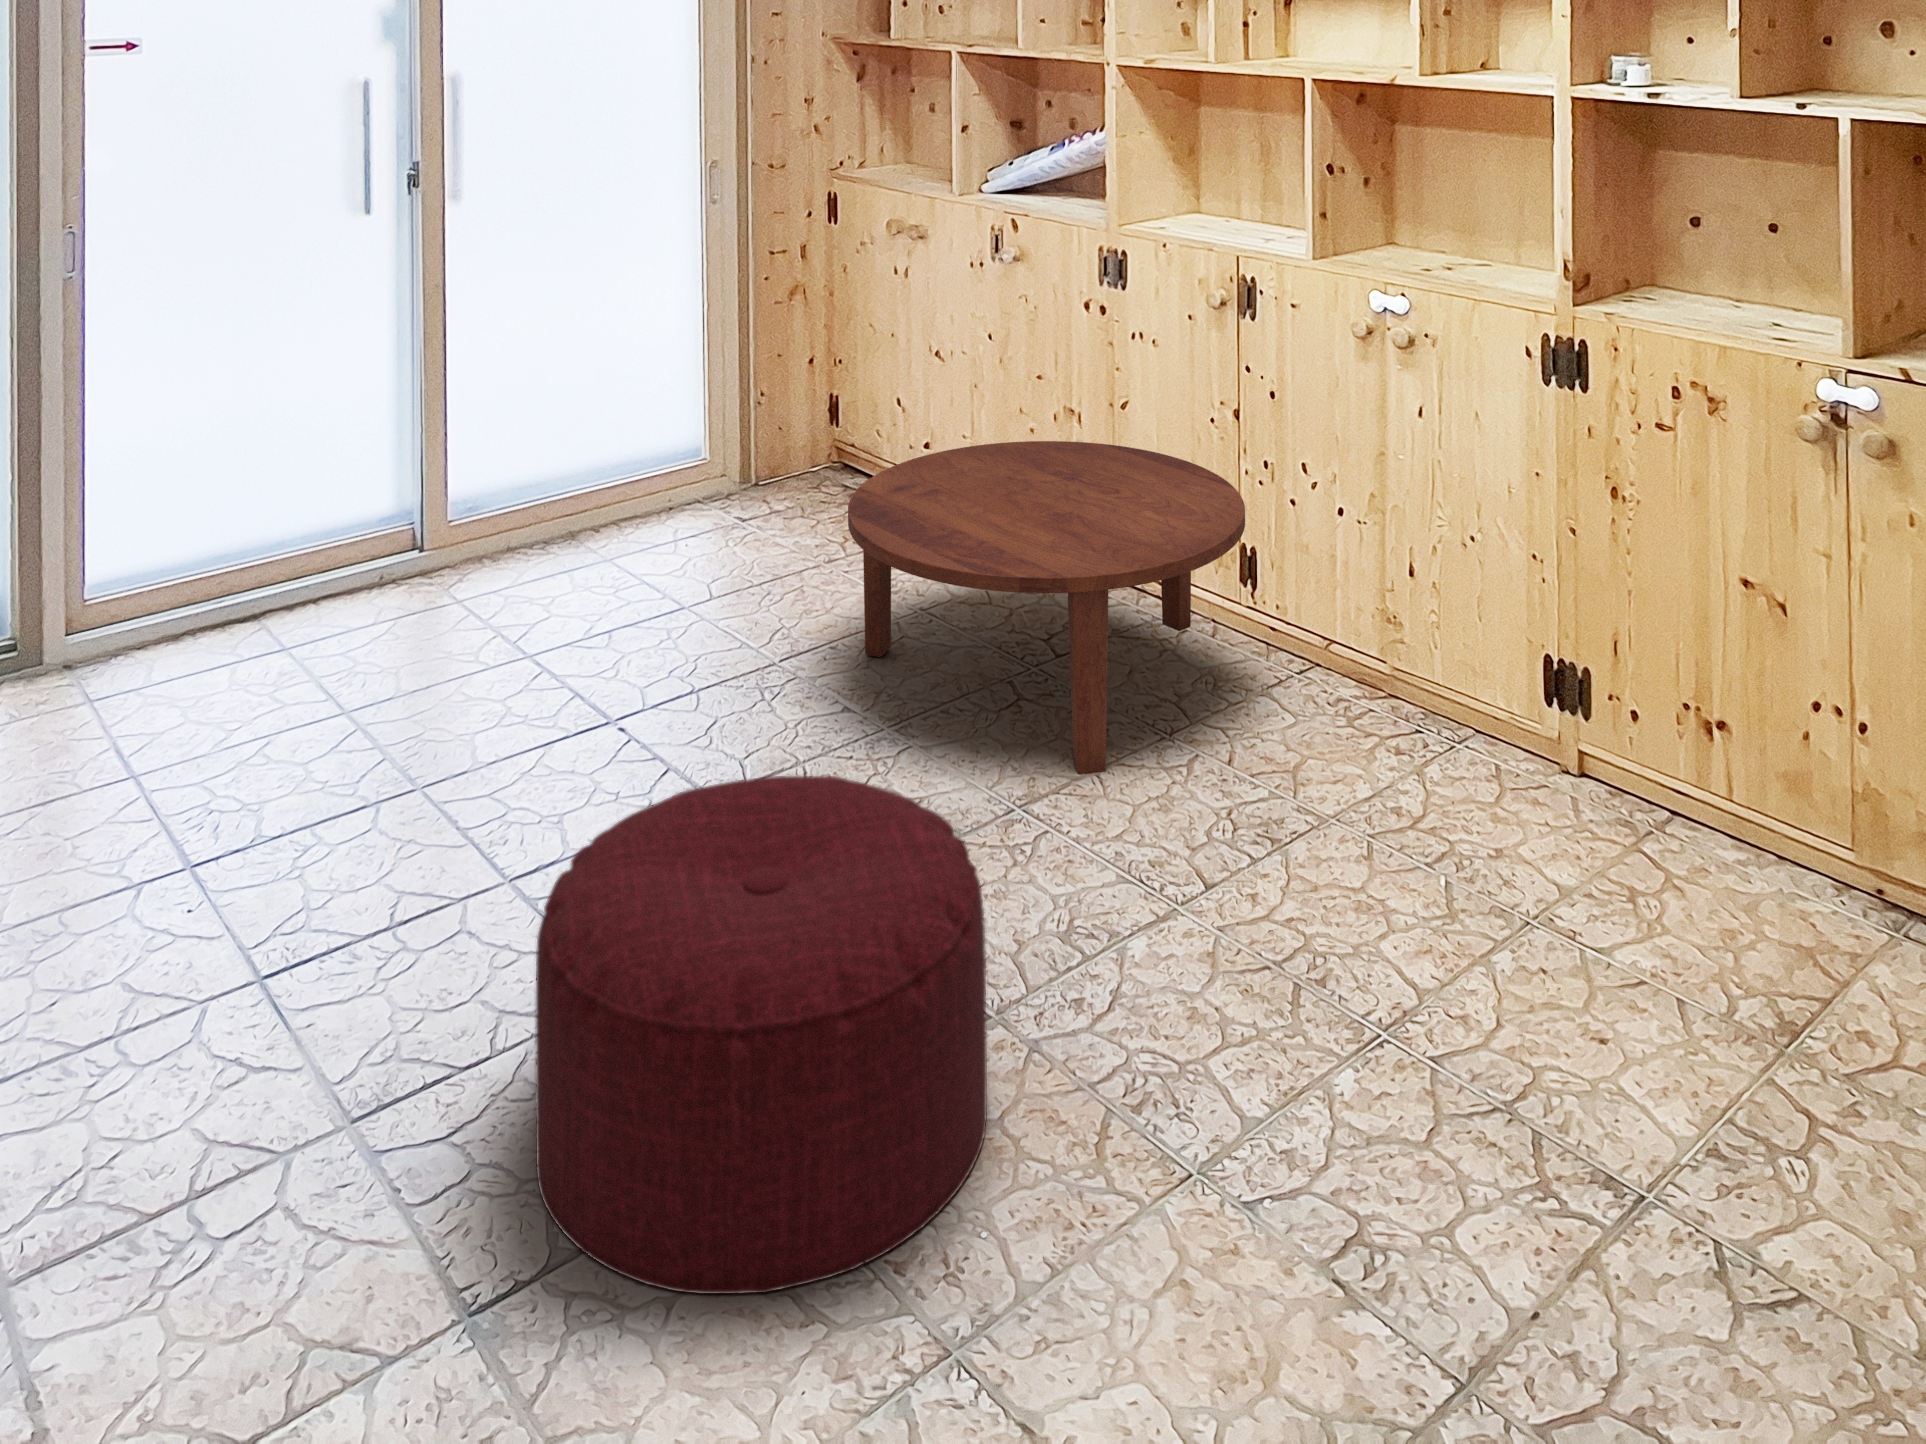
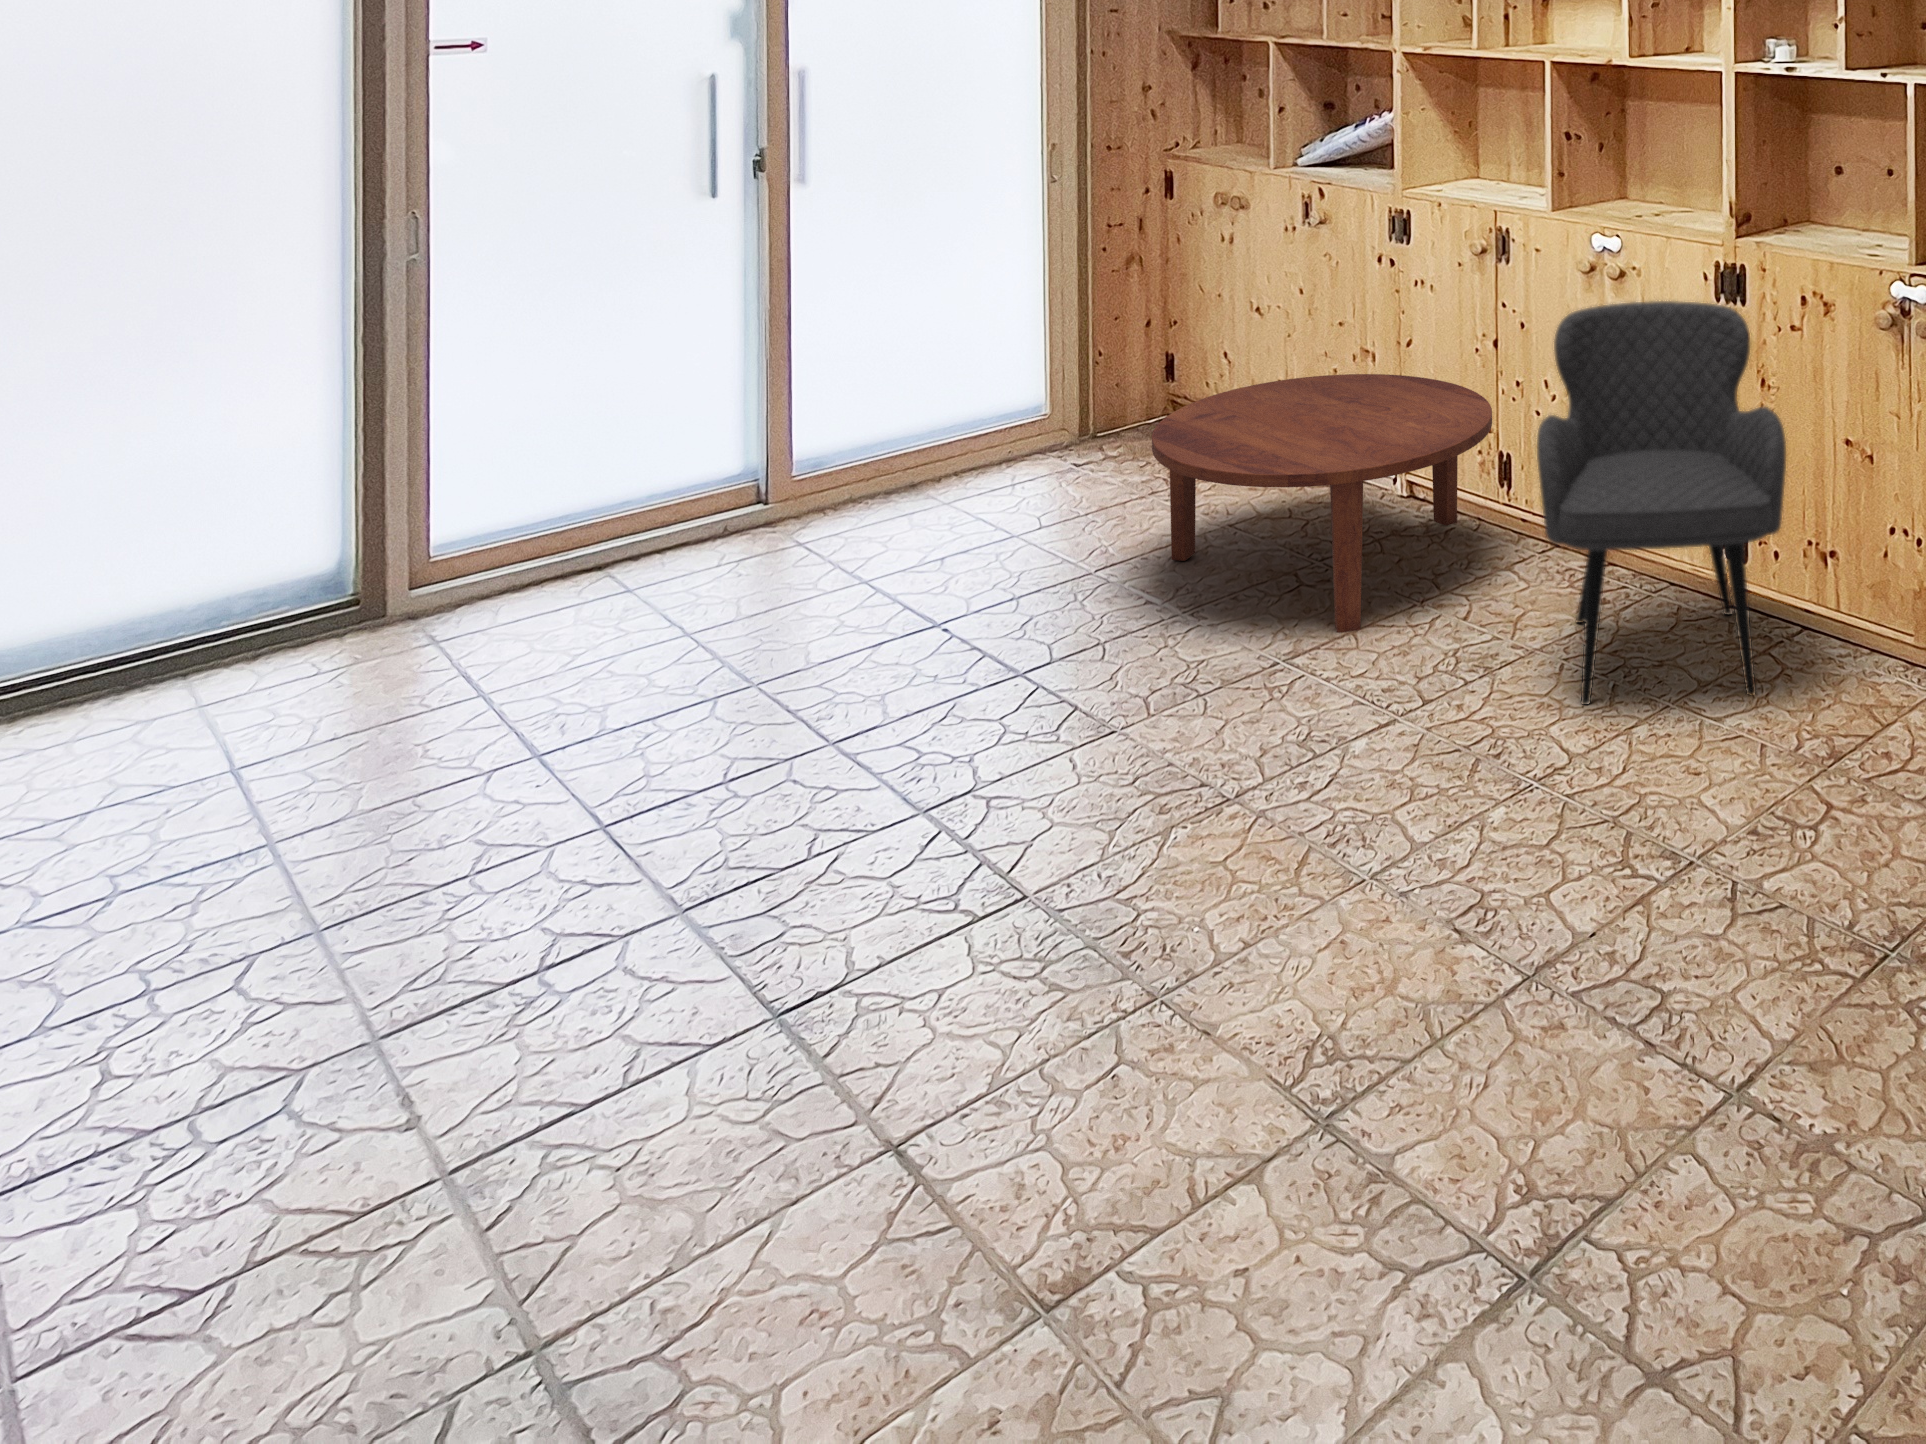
armchair: none [1345,383,1679,922] -> present [1537,301,1786,705]
ottoman: present [536,776,987,1294] -> none [841,621,1217,986]

